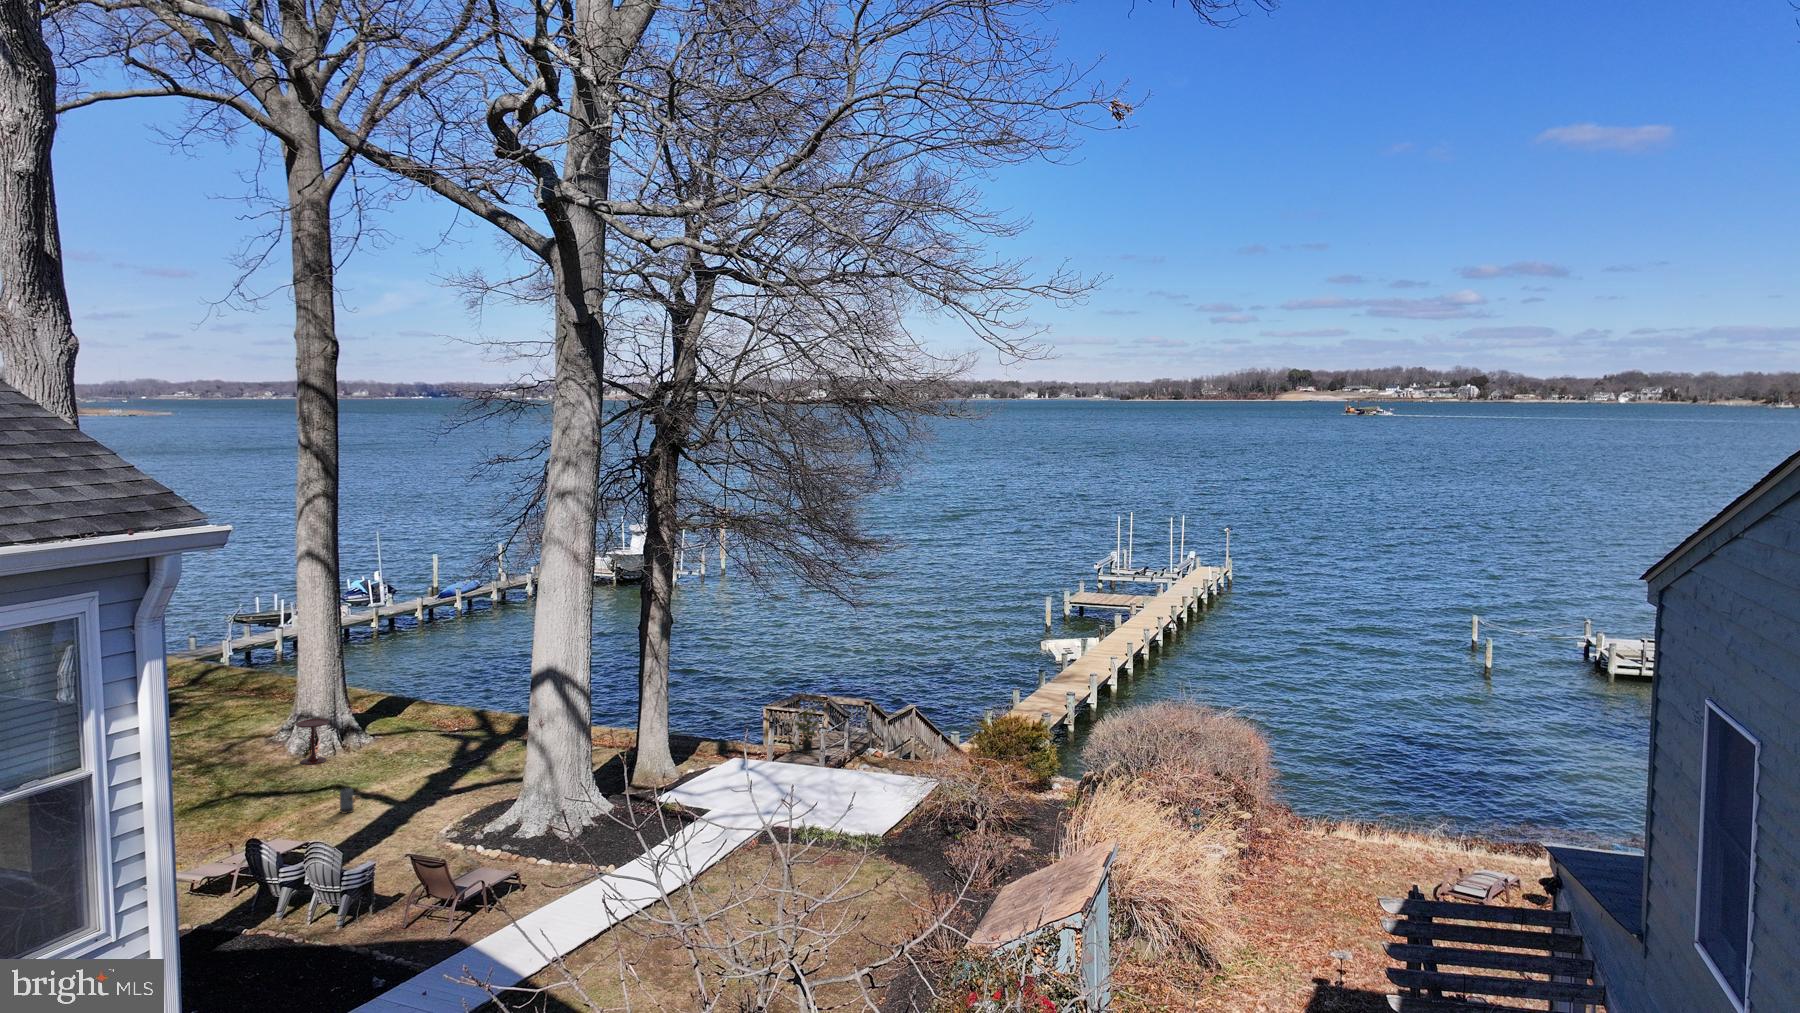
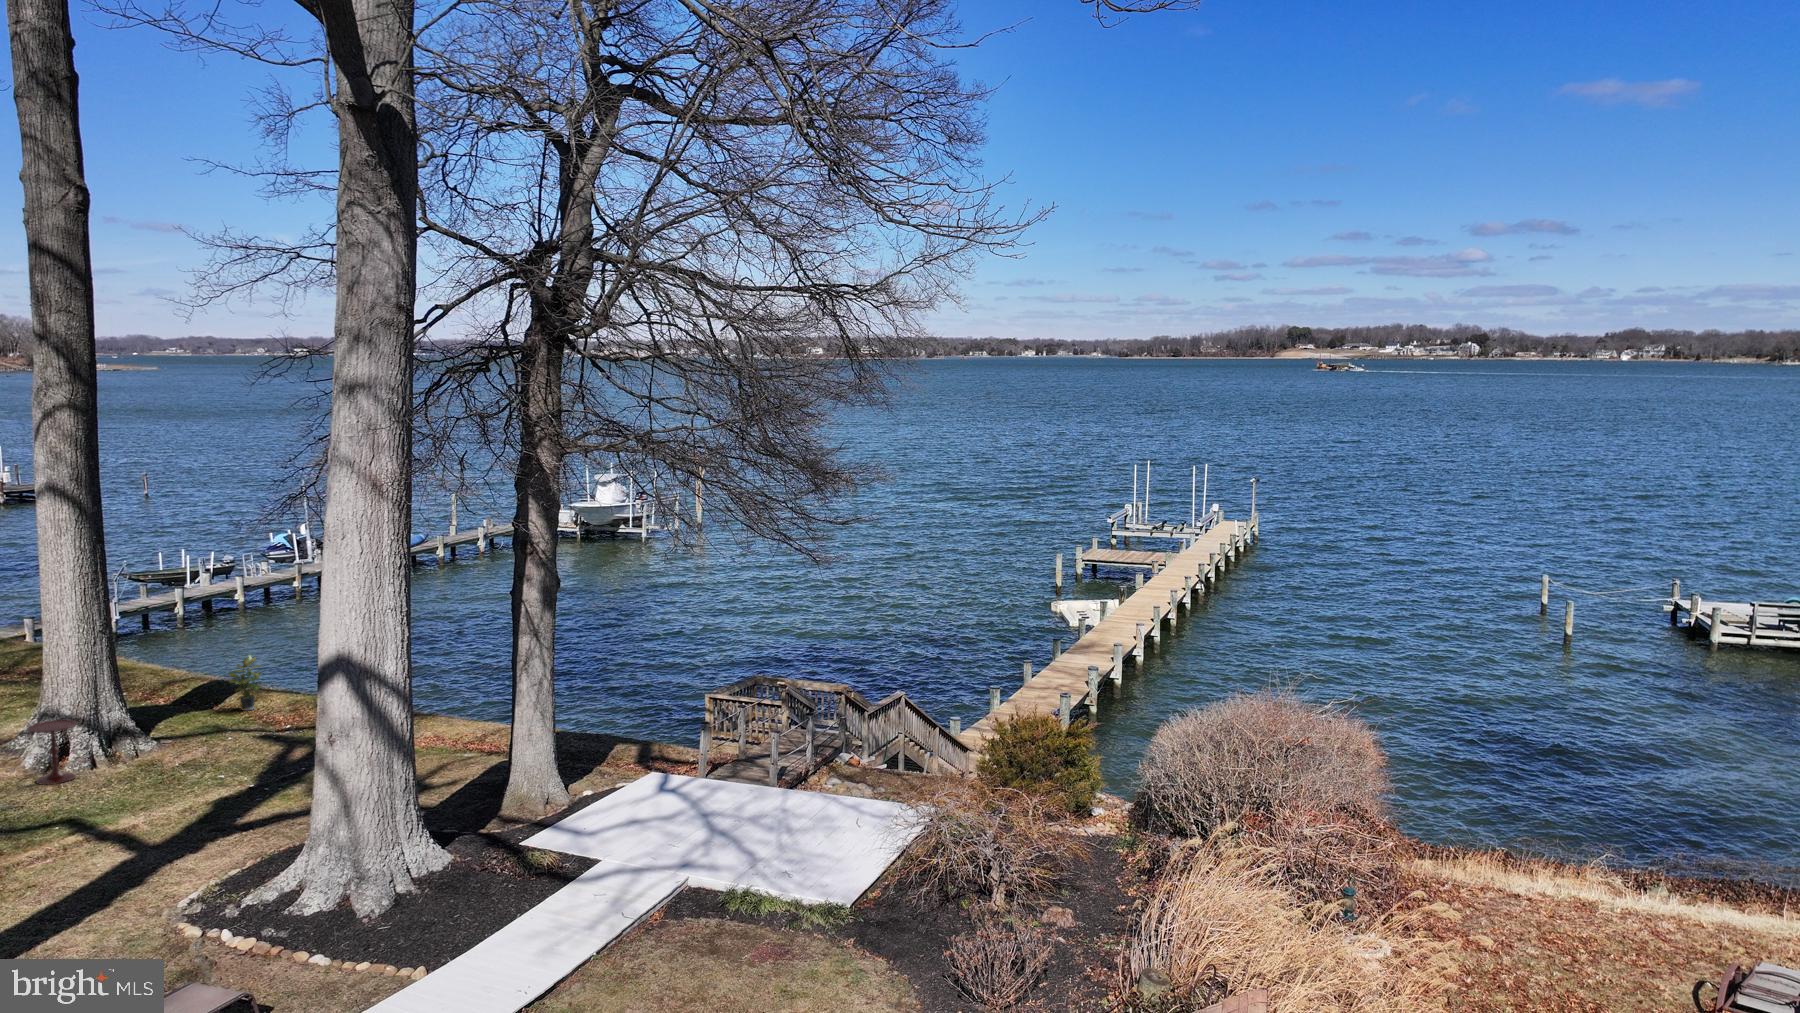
potted plant: present [795,710,818,753] -> present [230,656,261,711]
watering can: present [335,787,354,814] -> none [33,821,81,869]

